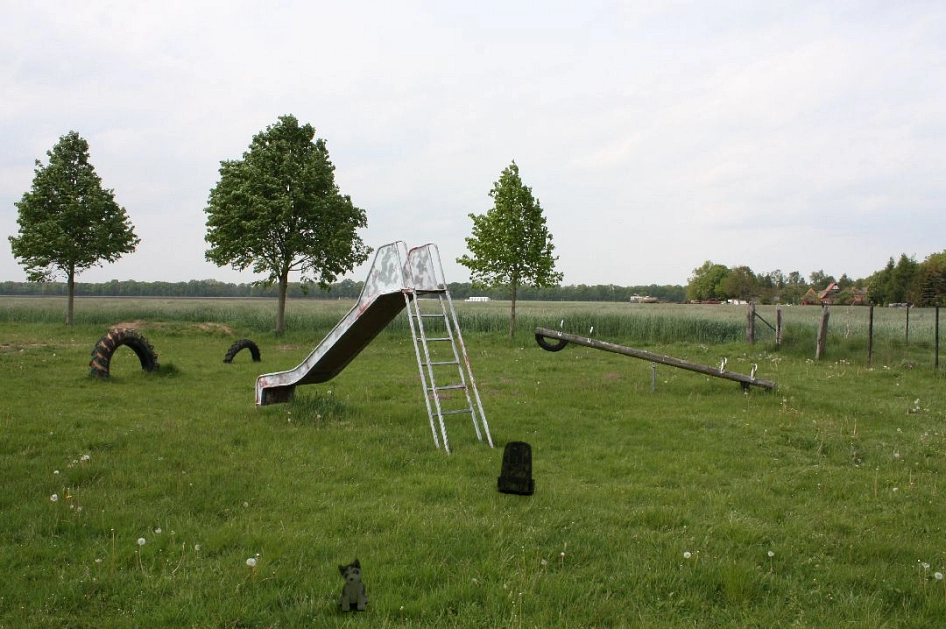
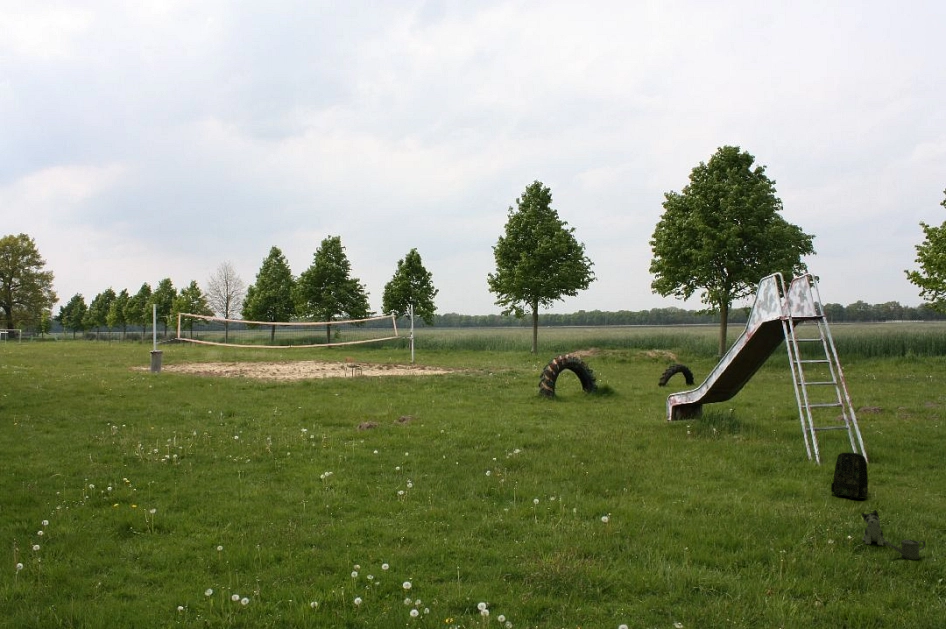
watering can: none [629,553,660,581] -> present [885,540,926,560]
plush toy: present [338,558,369,611] -> present [862,510,885,545]

